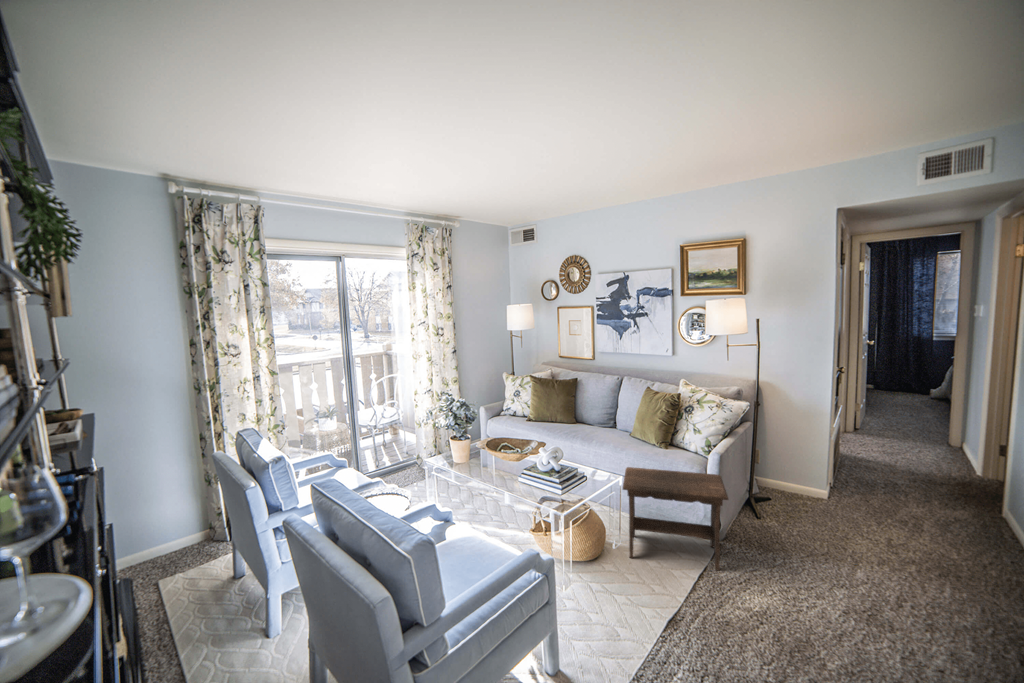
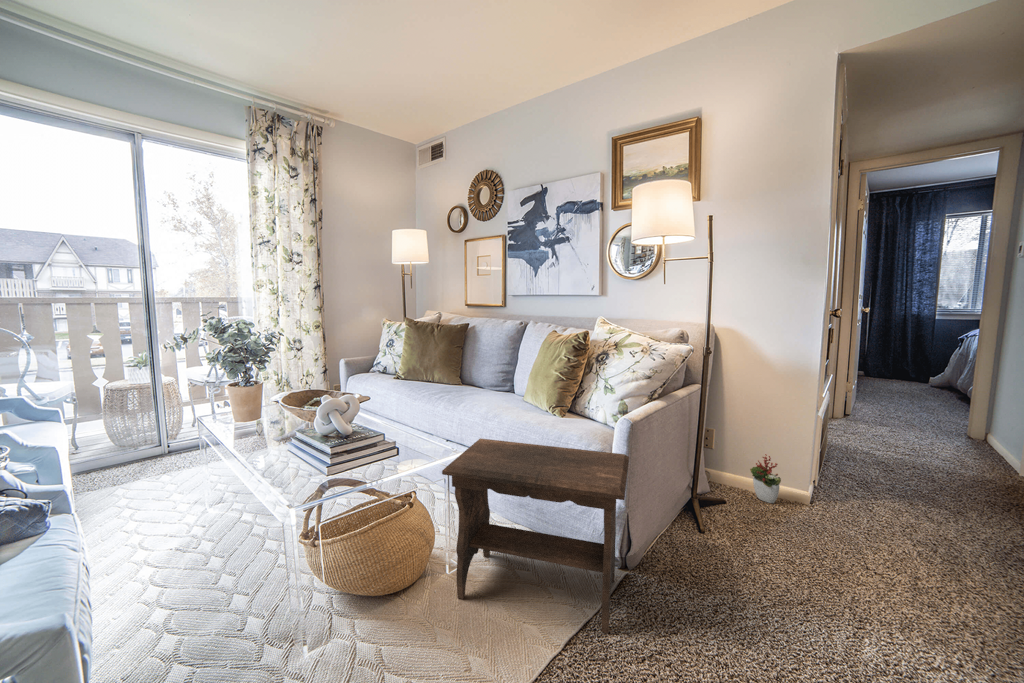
decorative plant: none [787,467,807,500] -> present [750,454,781,503]

